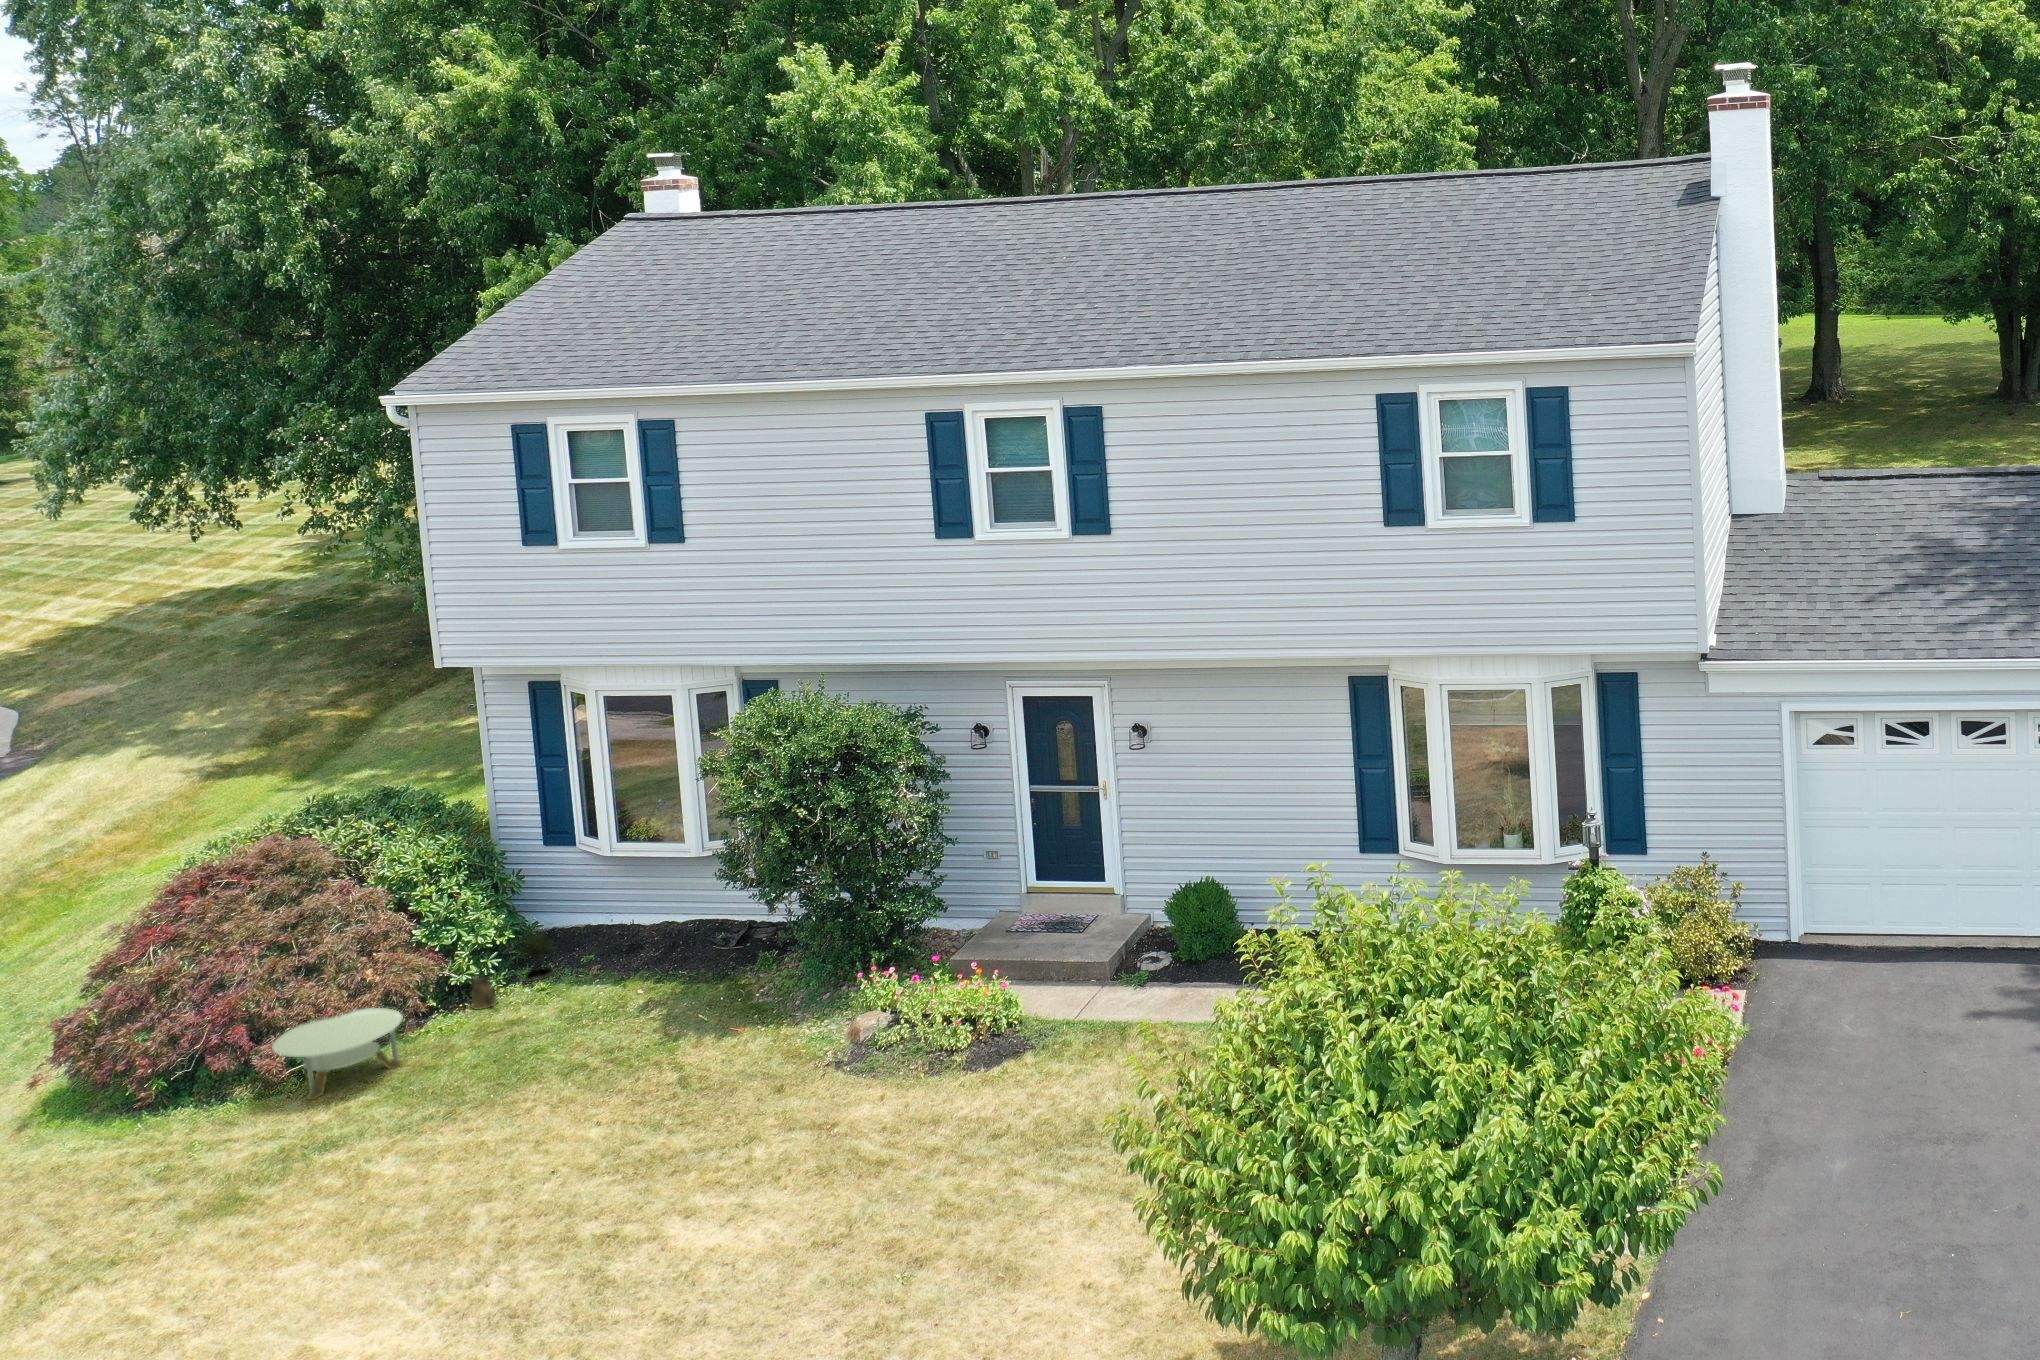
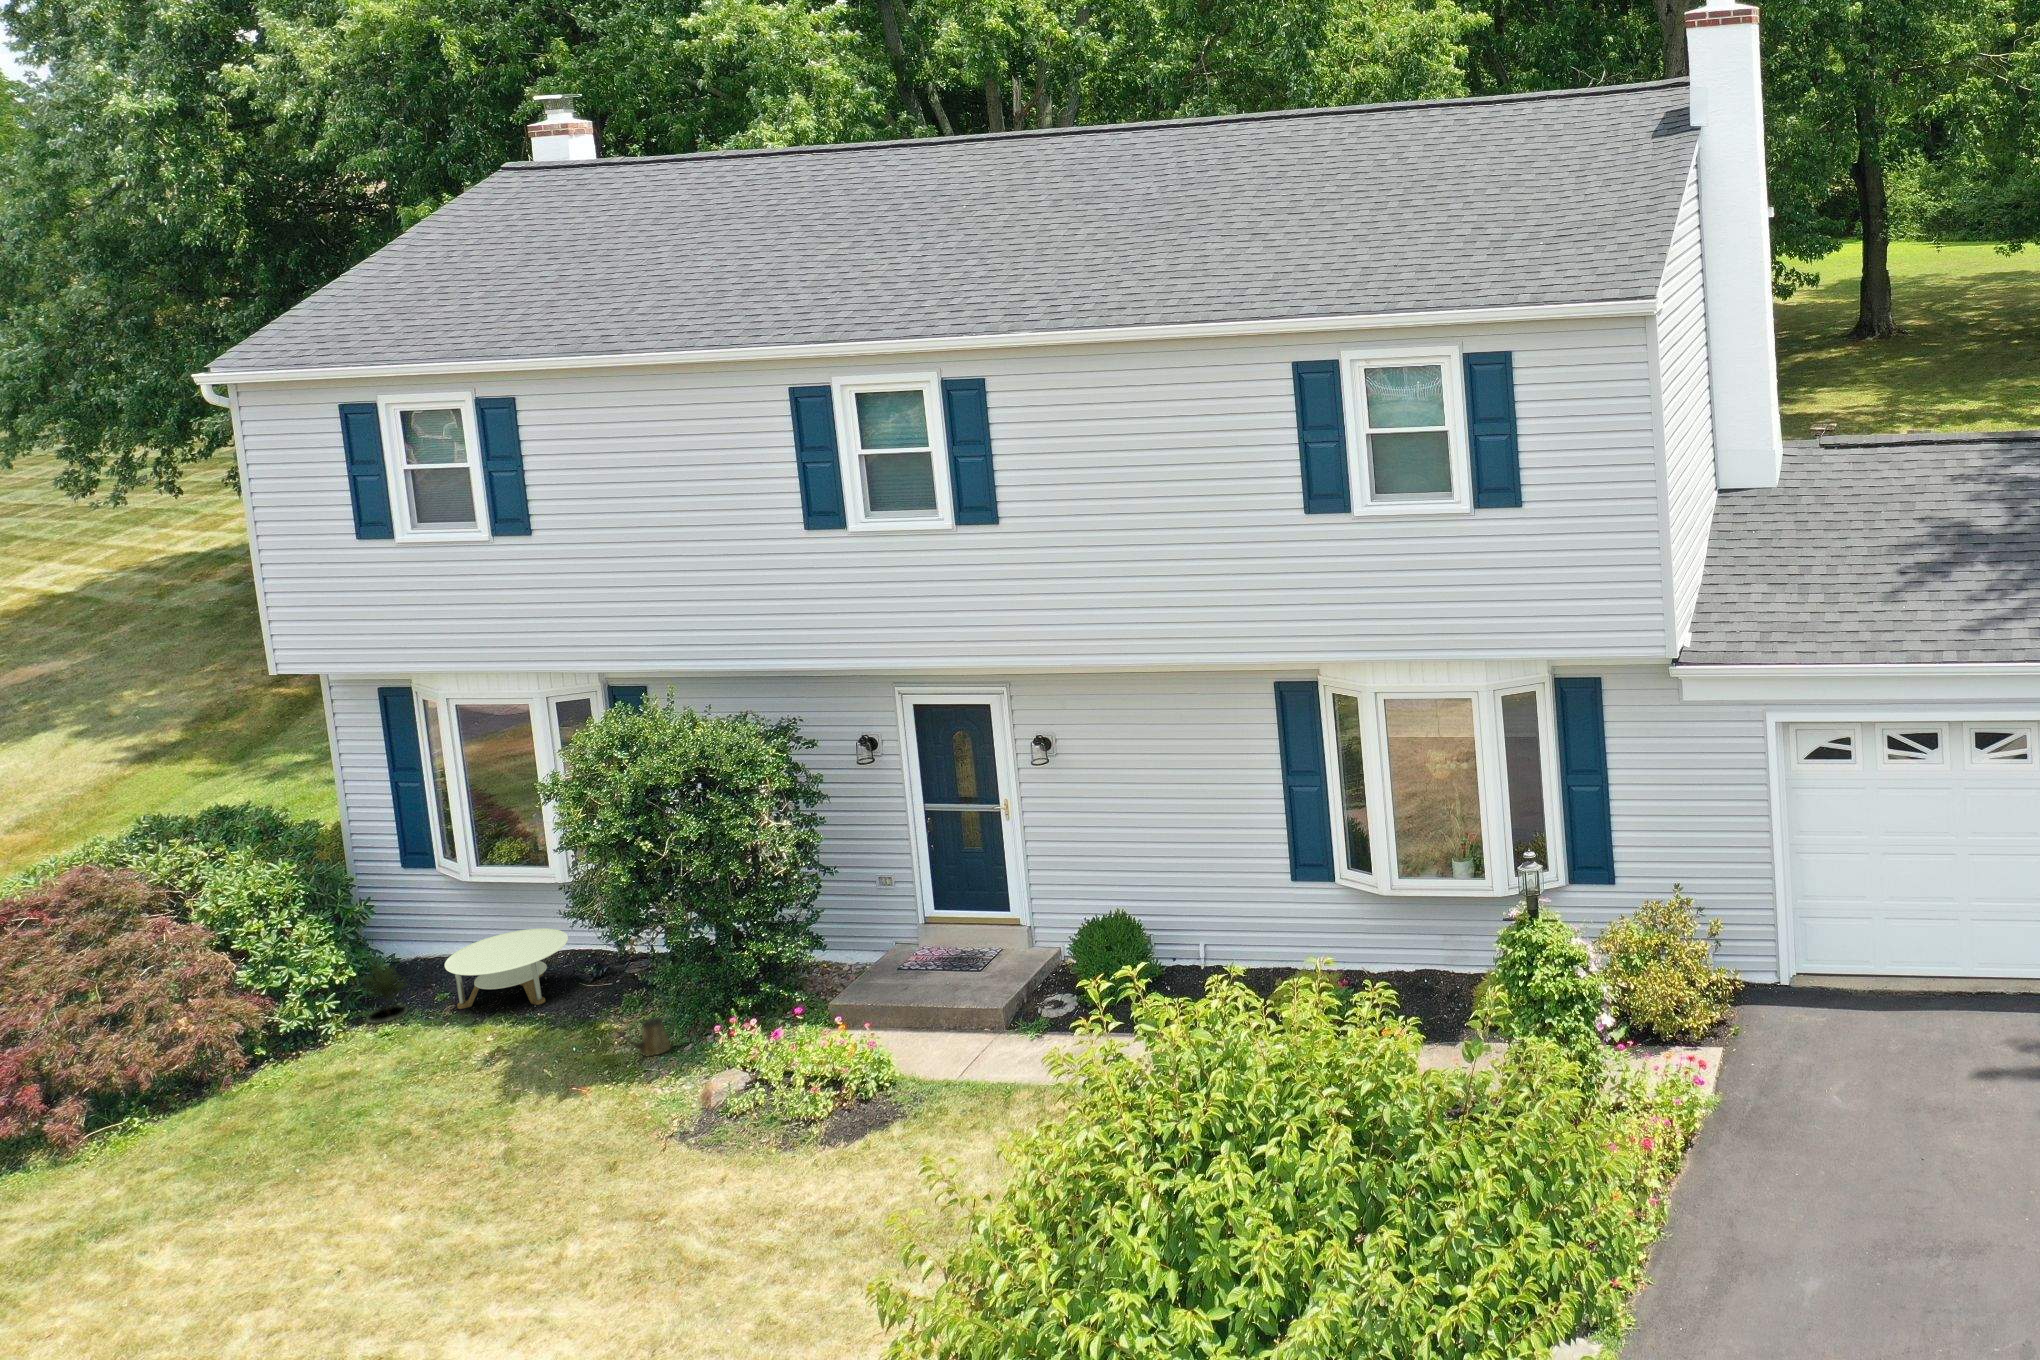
watering can: present [471,976,498,1010] -> present [613,1016,672,1056]
round table: present [272,1008,402,1100] -> present [445,928,568,1009]

